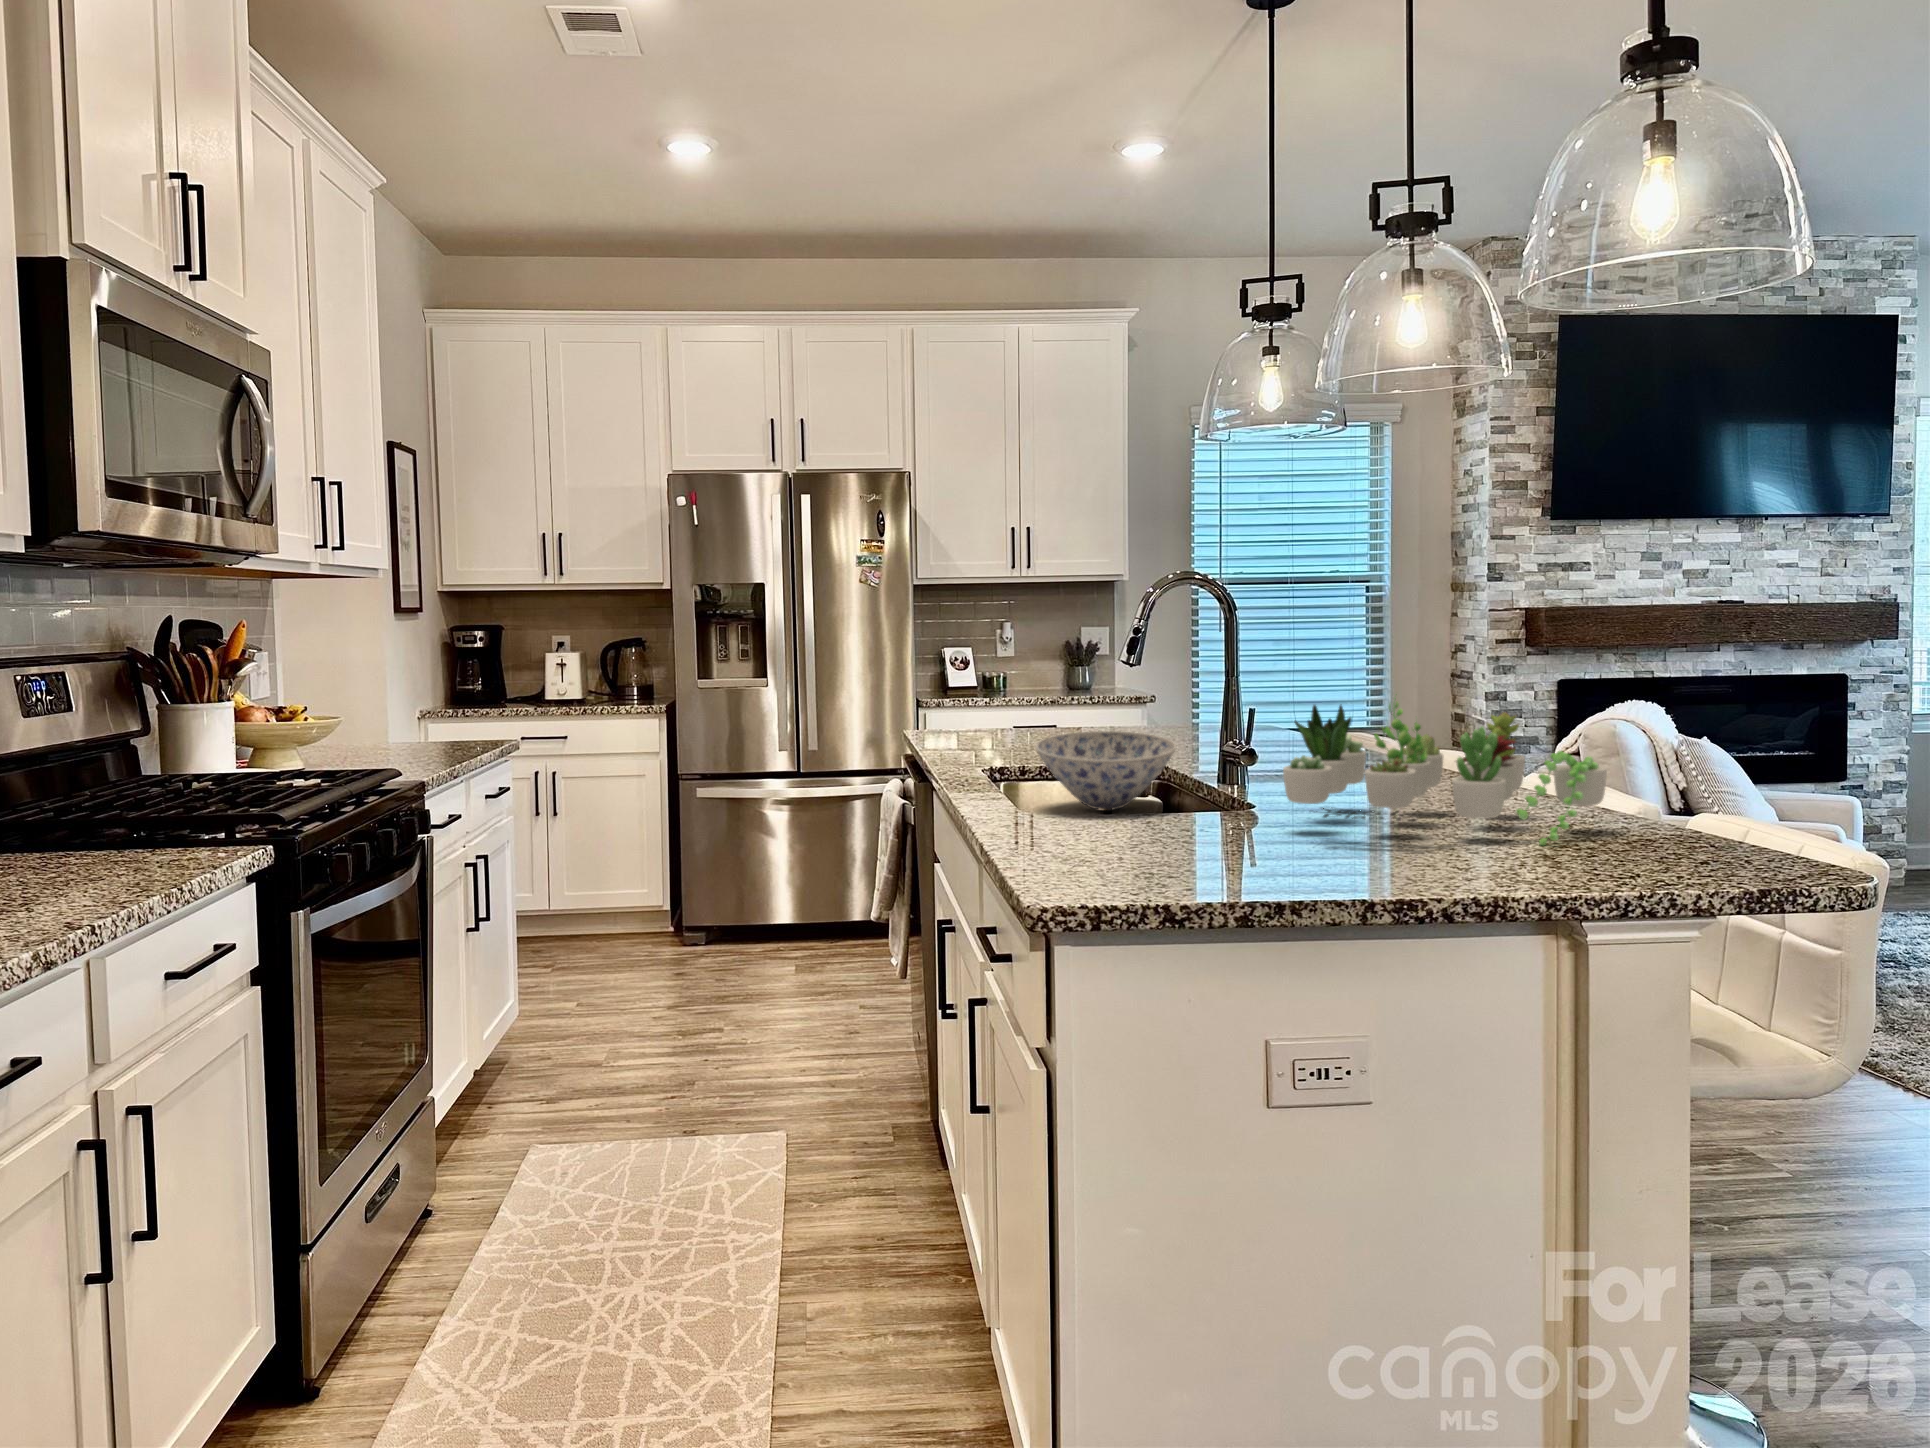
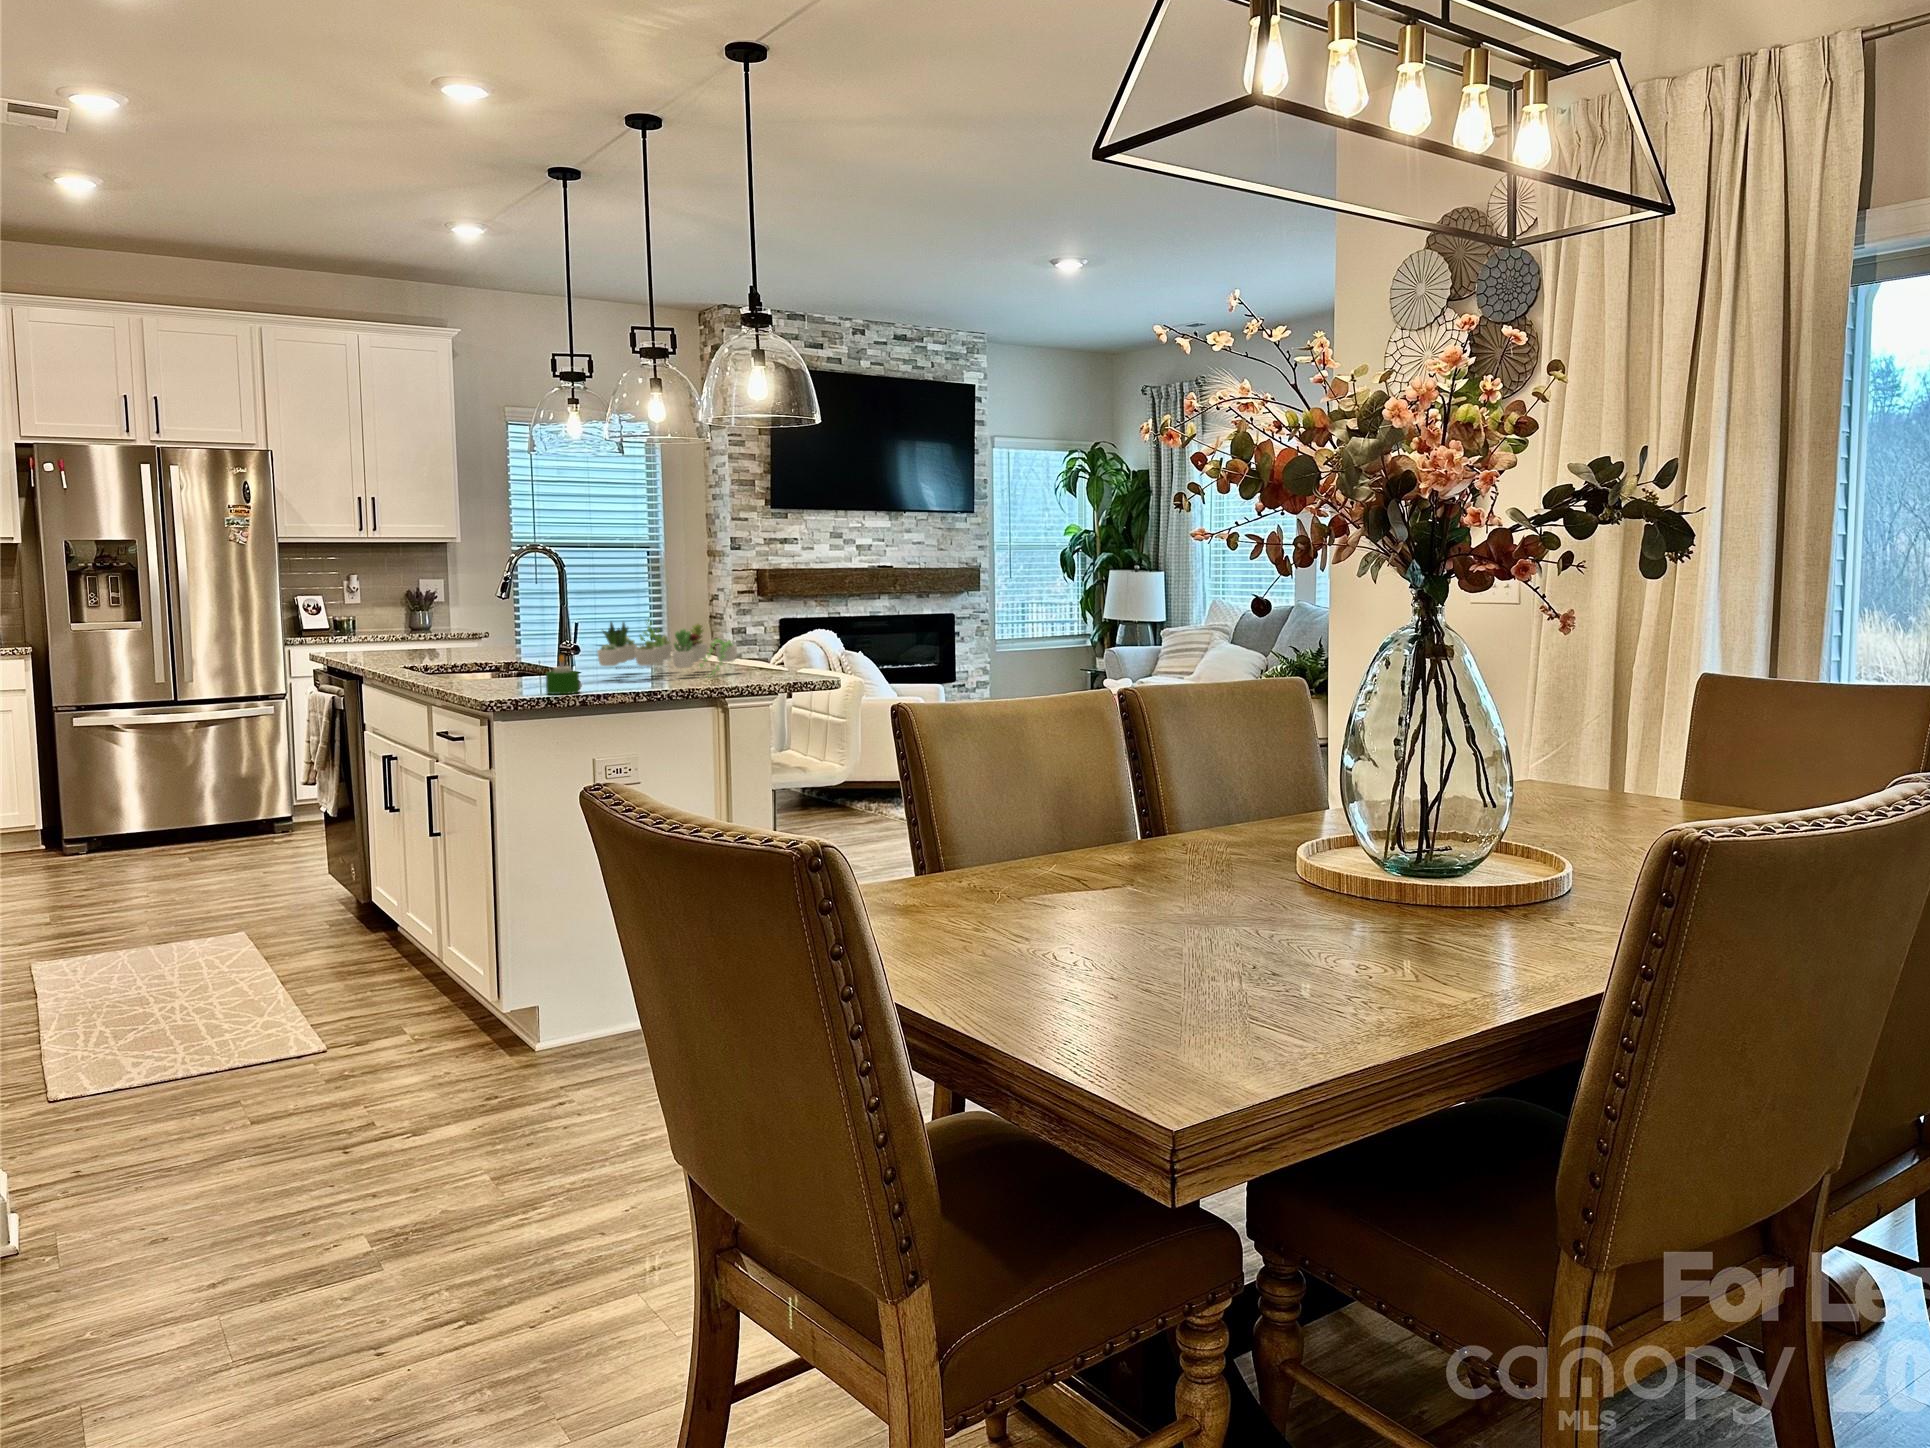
bowl: present [1036,731,1176,810] -> none [462,640,540,679]
candle: none [1156,794,1233,891] -> present [546,655,579,694]

